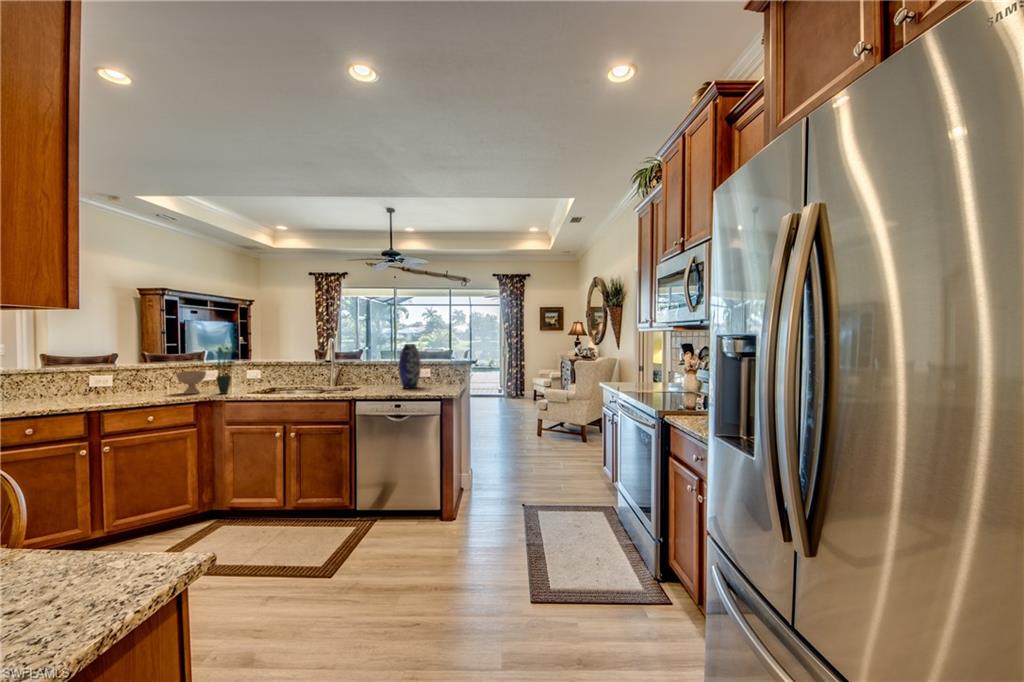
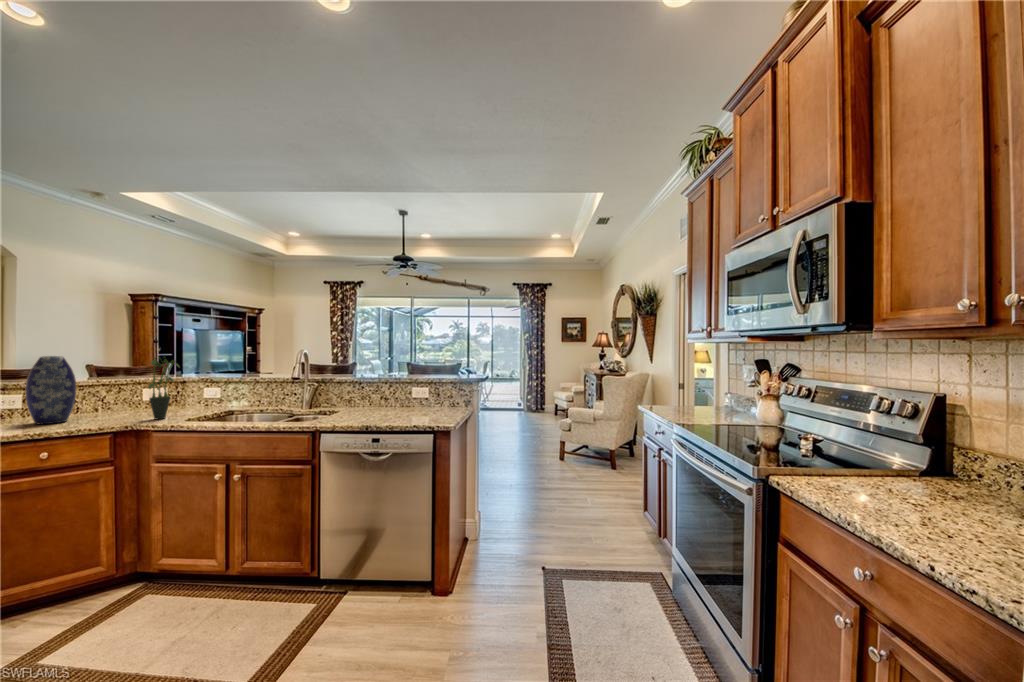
vase: present [399,344,421,388] -> present [26,356,76,424]
bowl: present [176,371,206,394] -> none [100,389,142,419]

